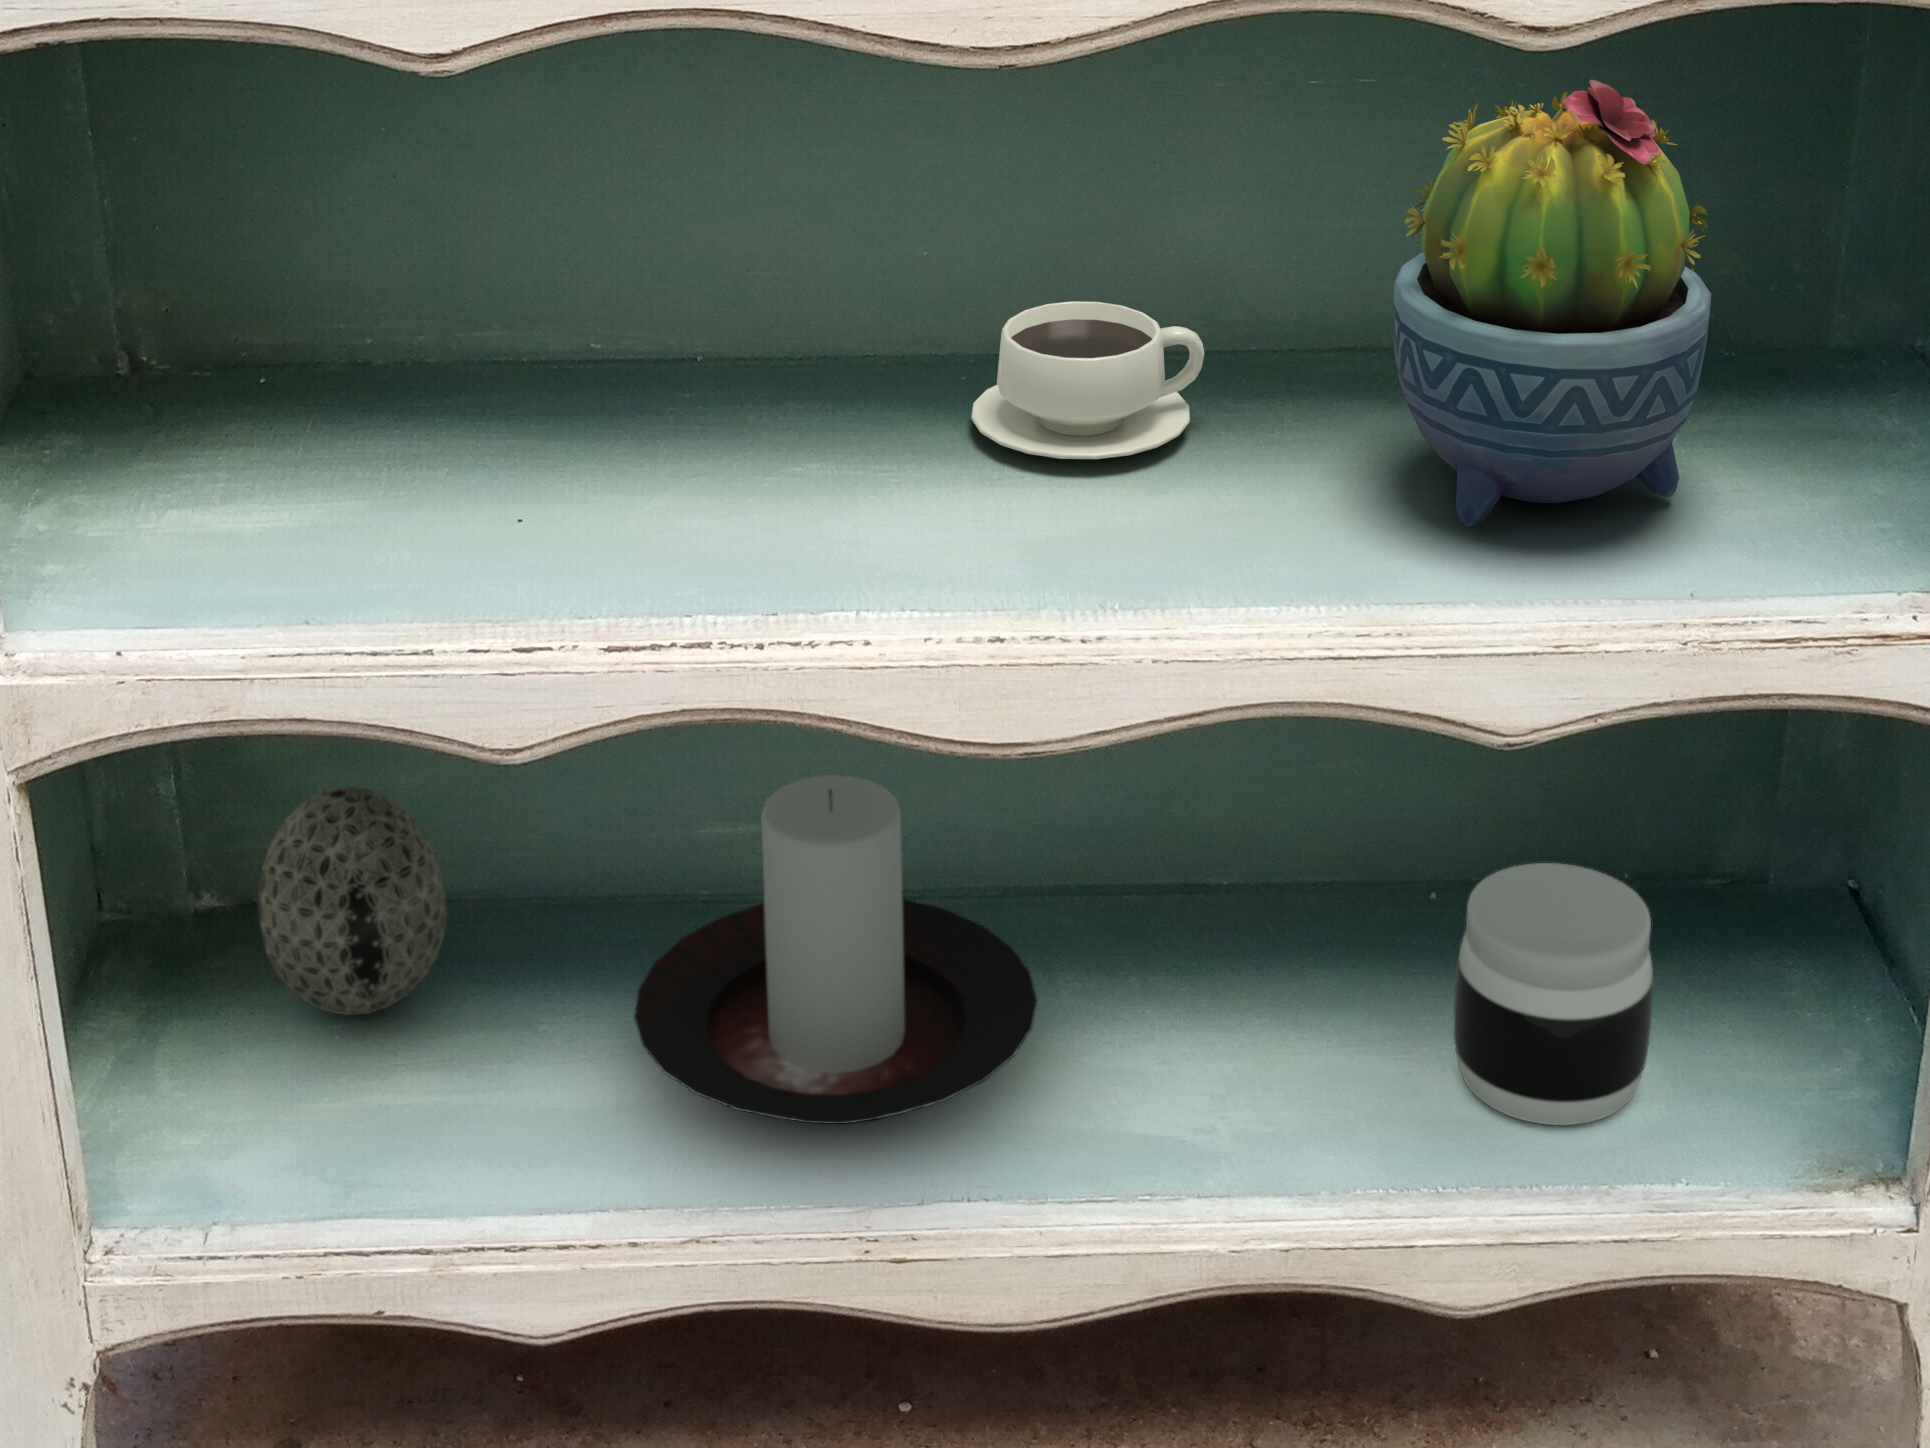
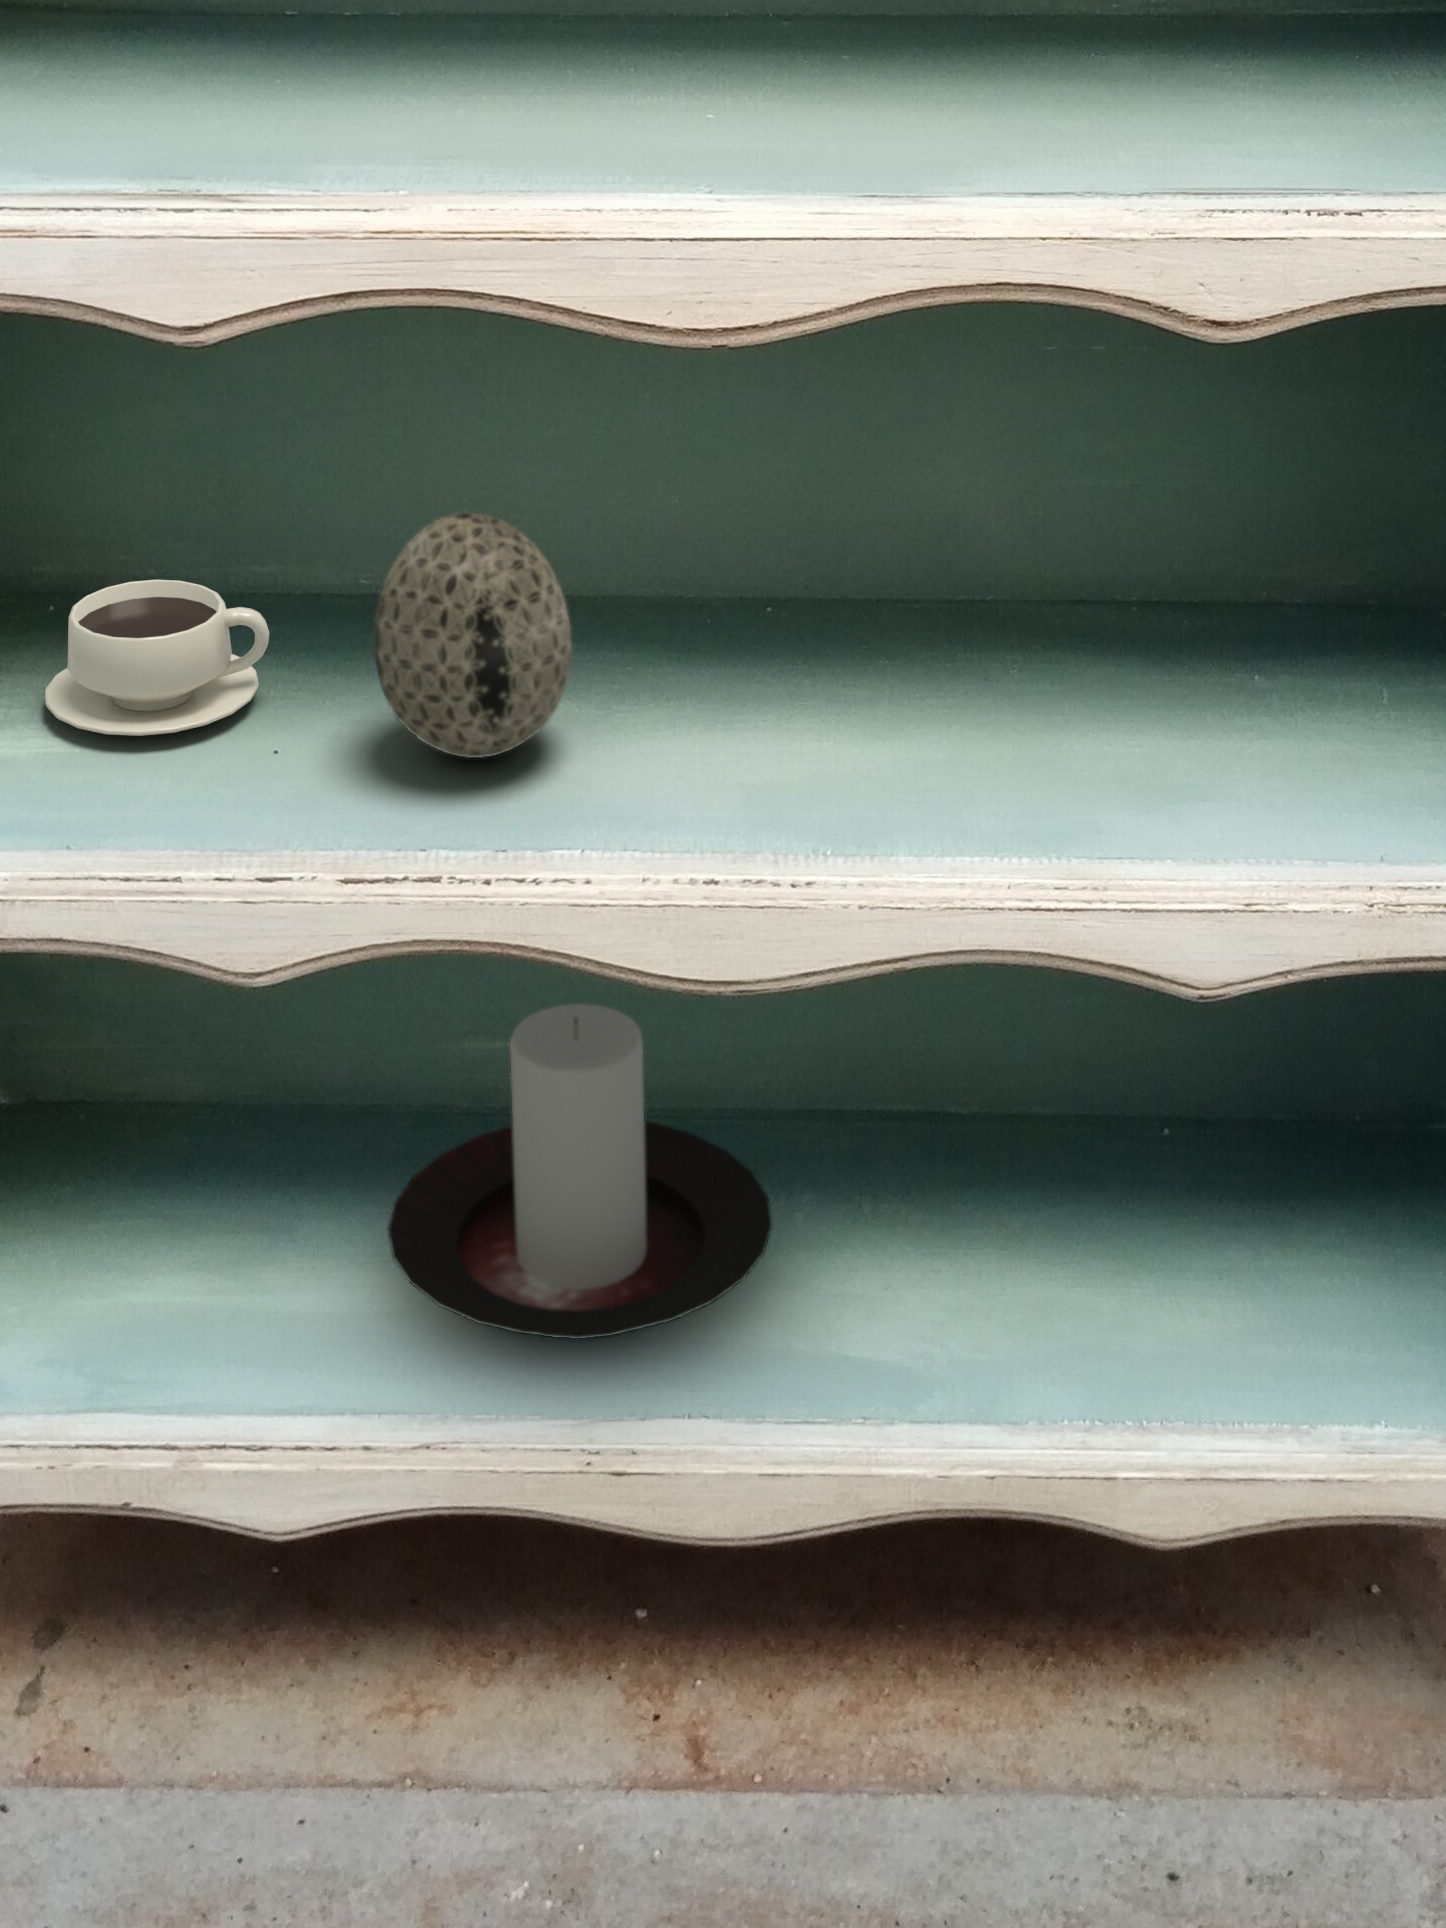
potted cactus: present [1393,80,1711,527] -> none [1109,363,1410,787]
teacup: present [971,301,1204,459] -> present [45,580,269,736]
decorative egg: present [258,787,446,1015] -> present [374,512,572,758]
jar: present [1454,863,1653,1125] -> none [1171,1108,1360,1363]

